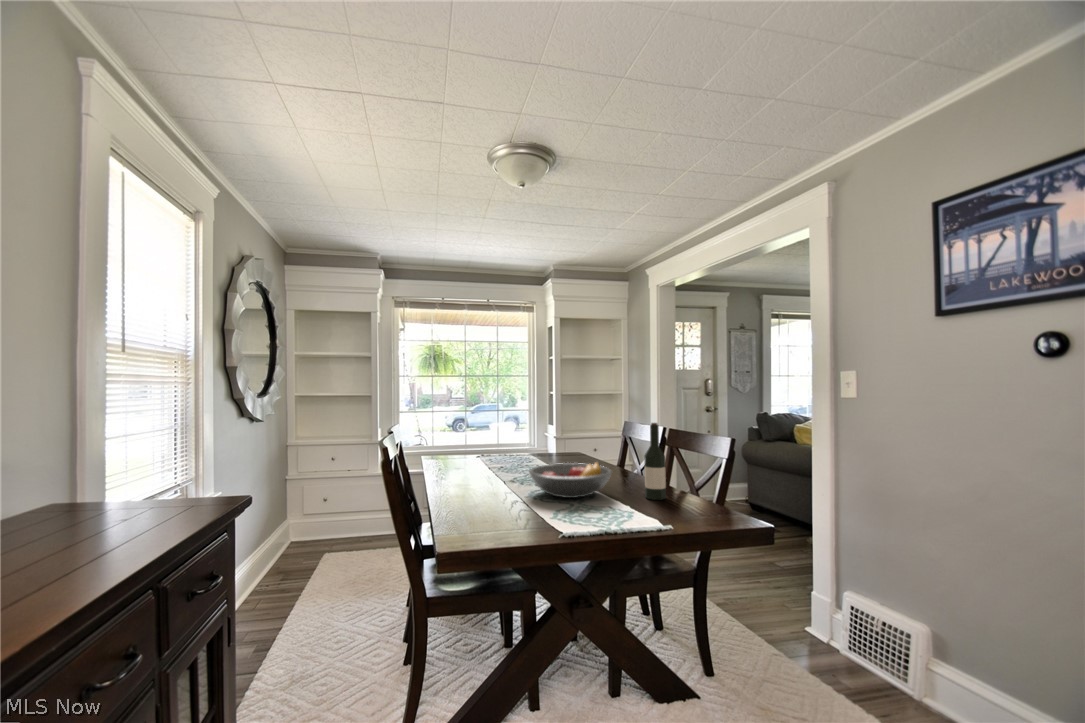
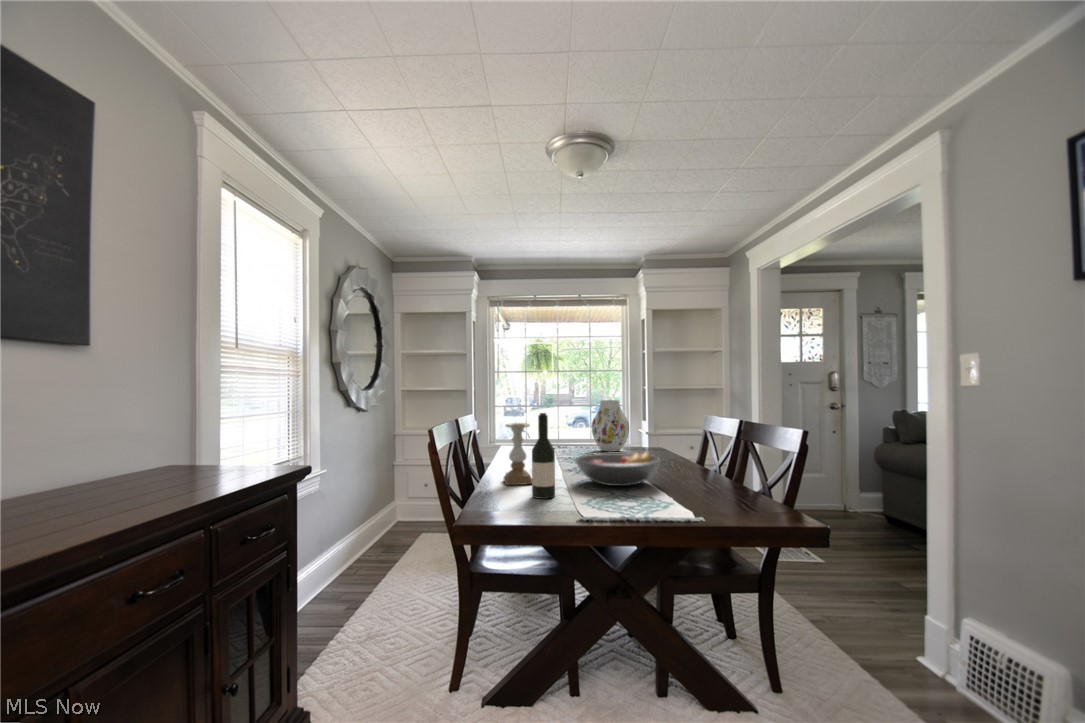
vase: none [519,408,556,459] -> present [592,400,629,452]
wine bottle: present [644,423,666,500] -> present [532,413,555,499]
candle holder: none [454,437,488,503] -> present [503,423,532,485]

